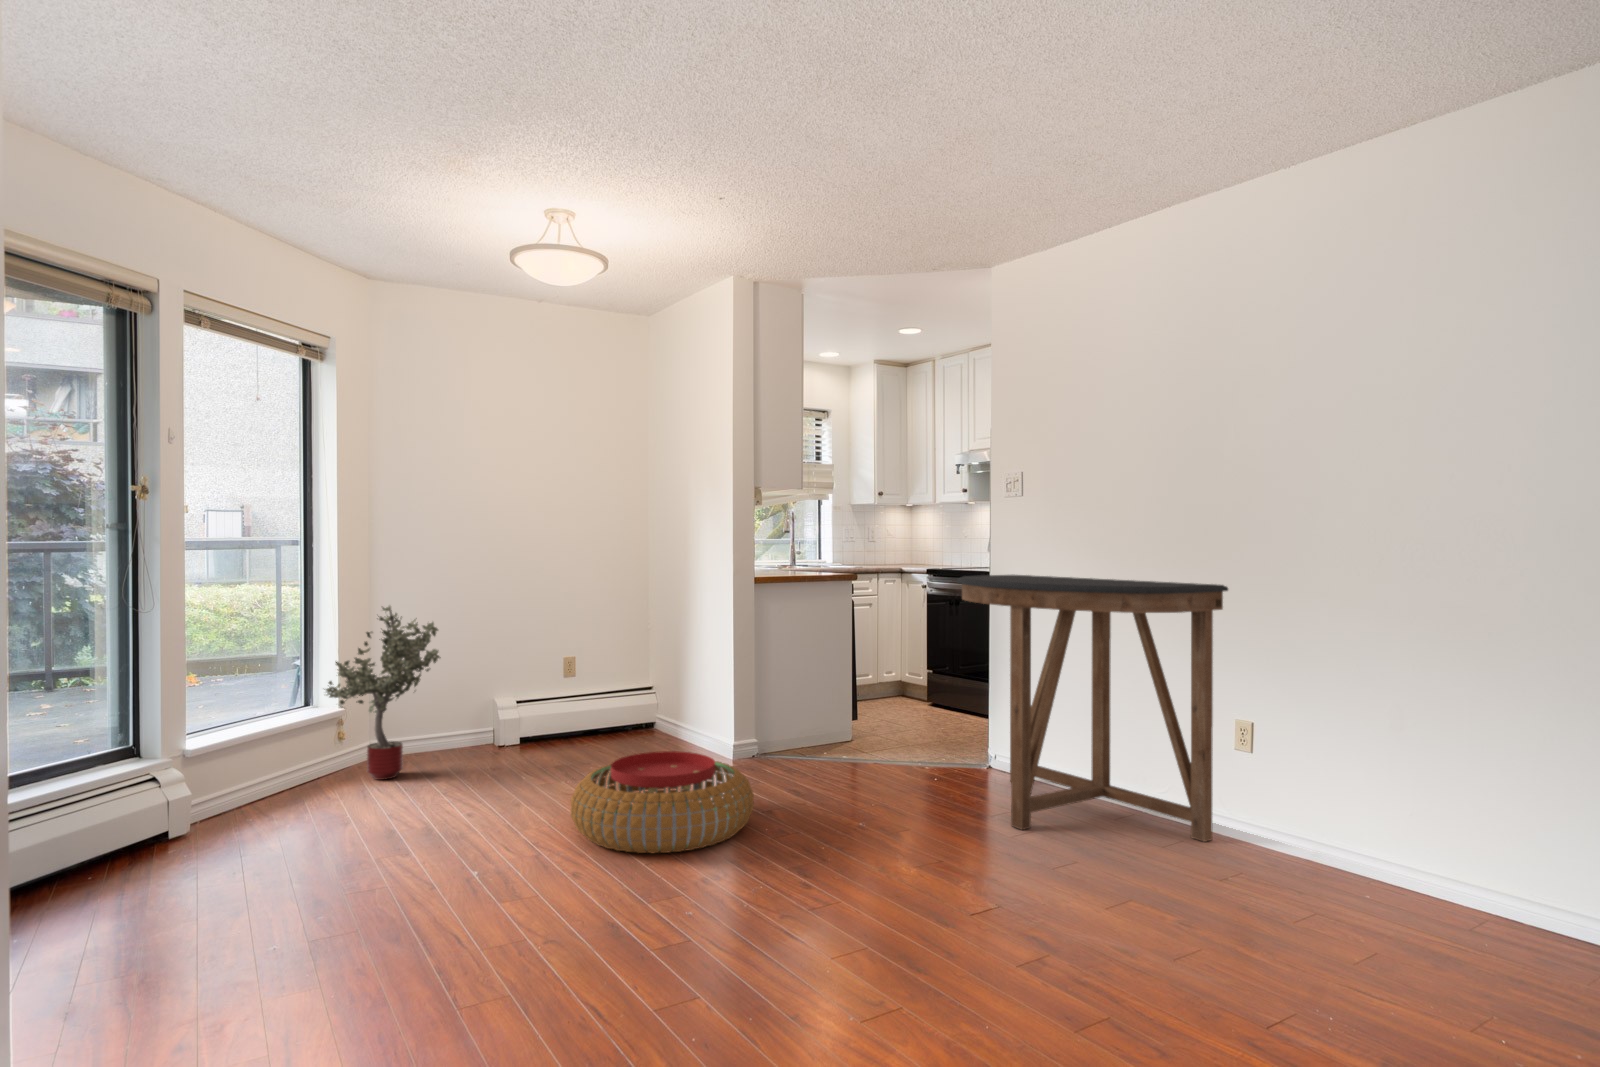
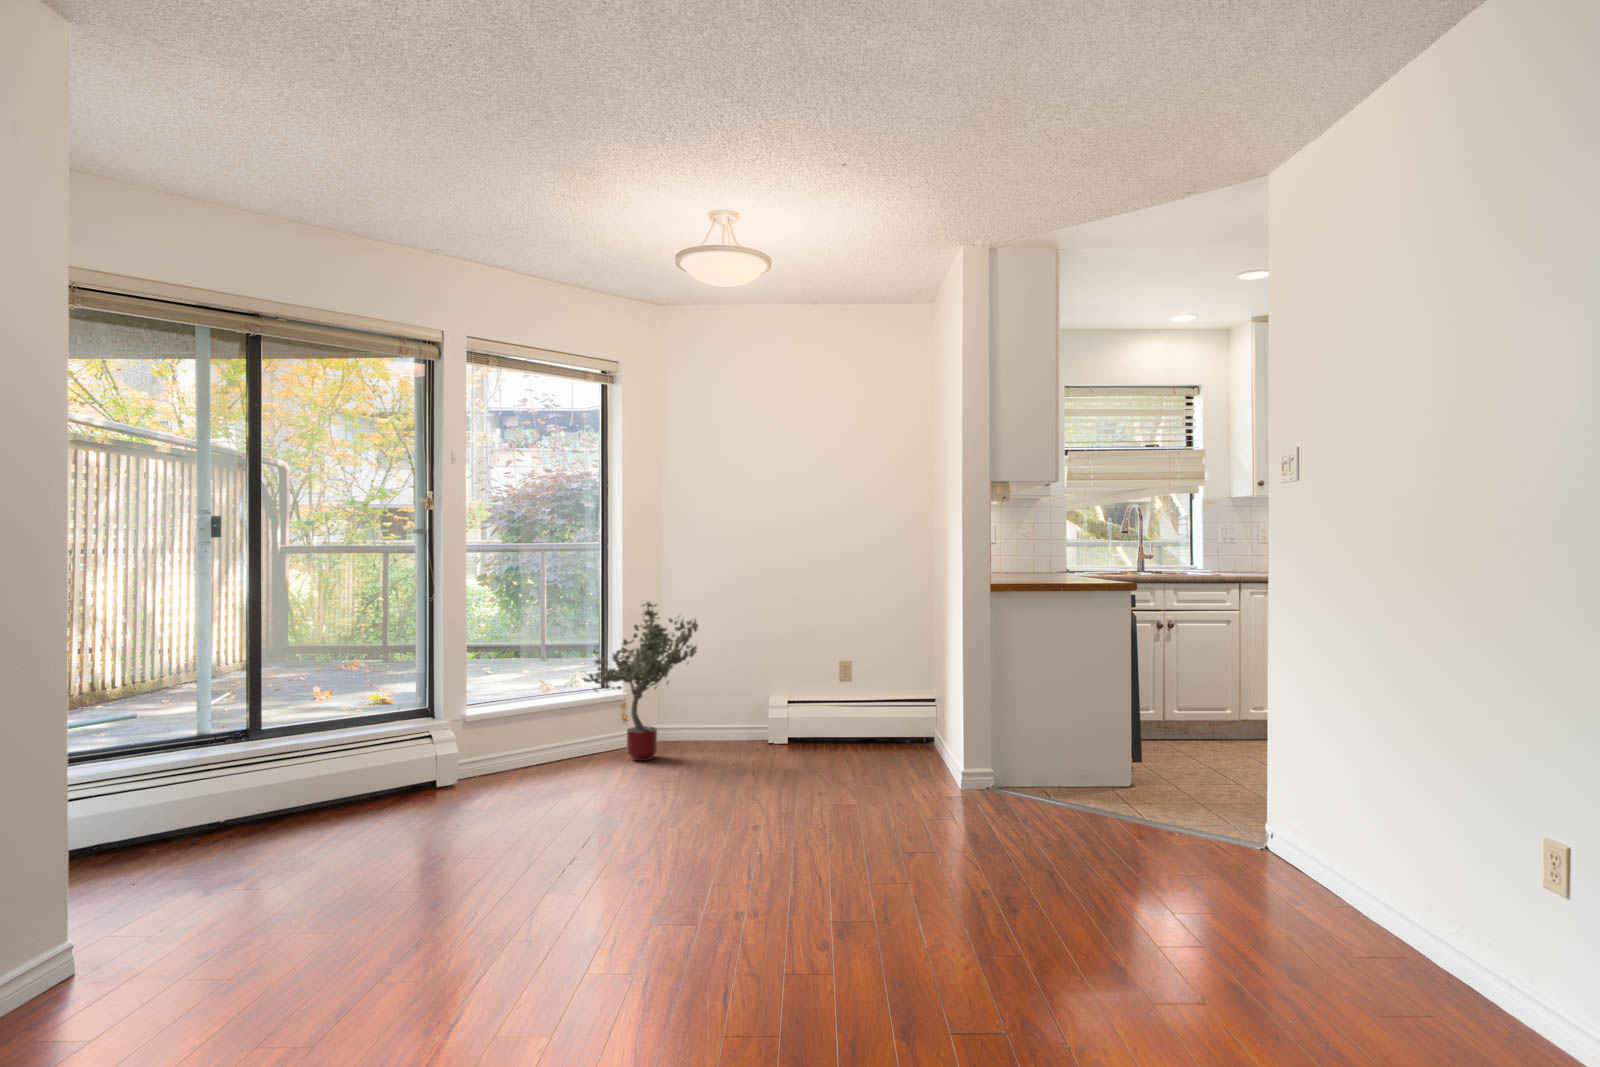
console table: present [957,575,1228,842] -> none [1152,589,1524,1027]
pouf: present [571,751,754,853] -> none [691,767,886,879]

